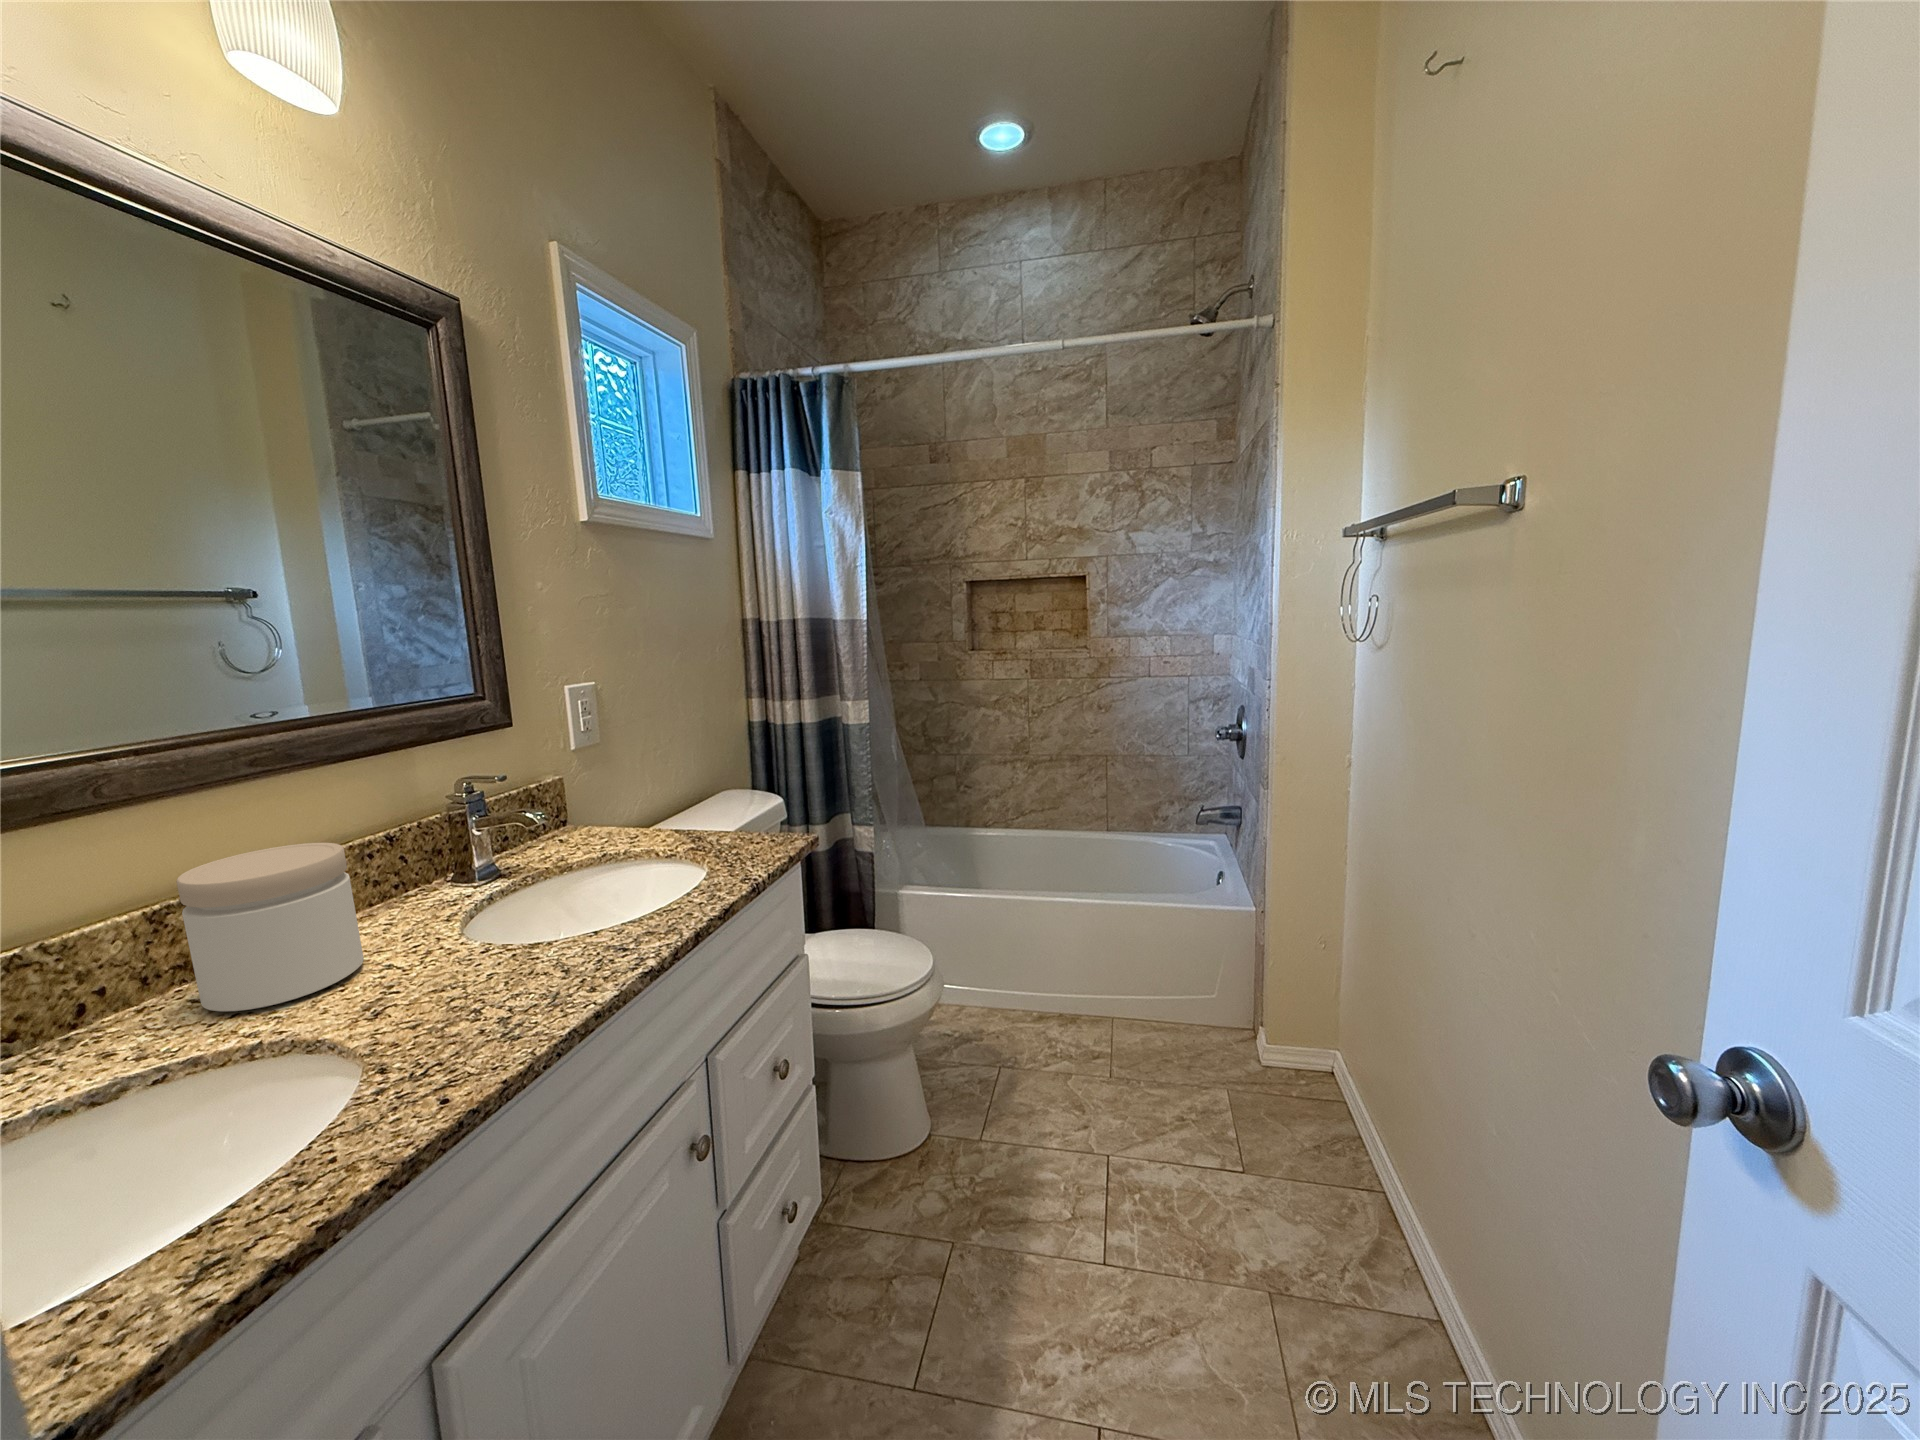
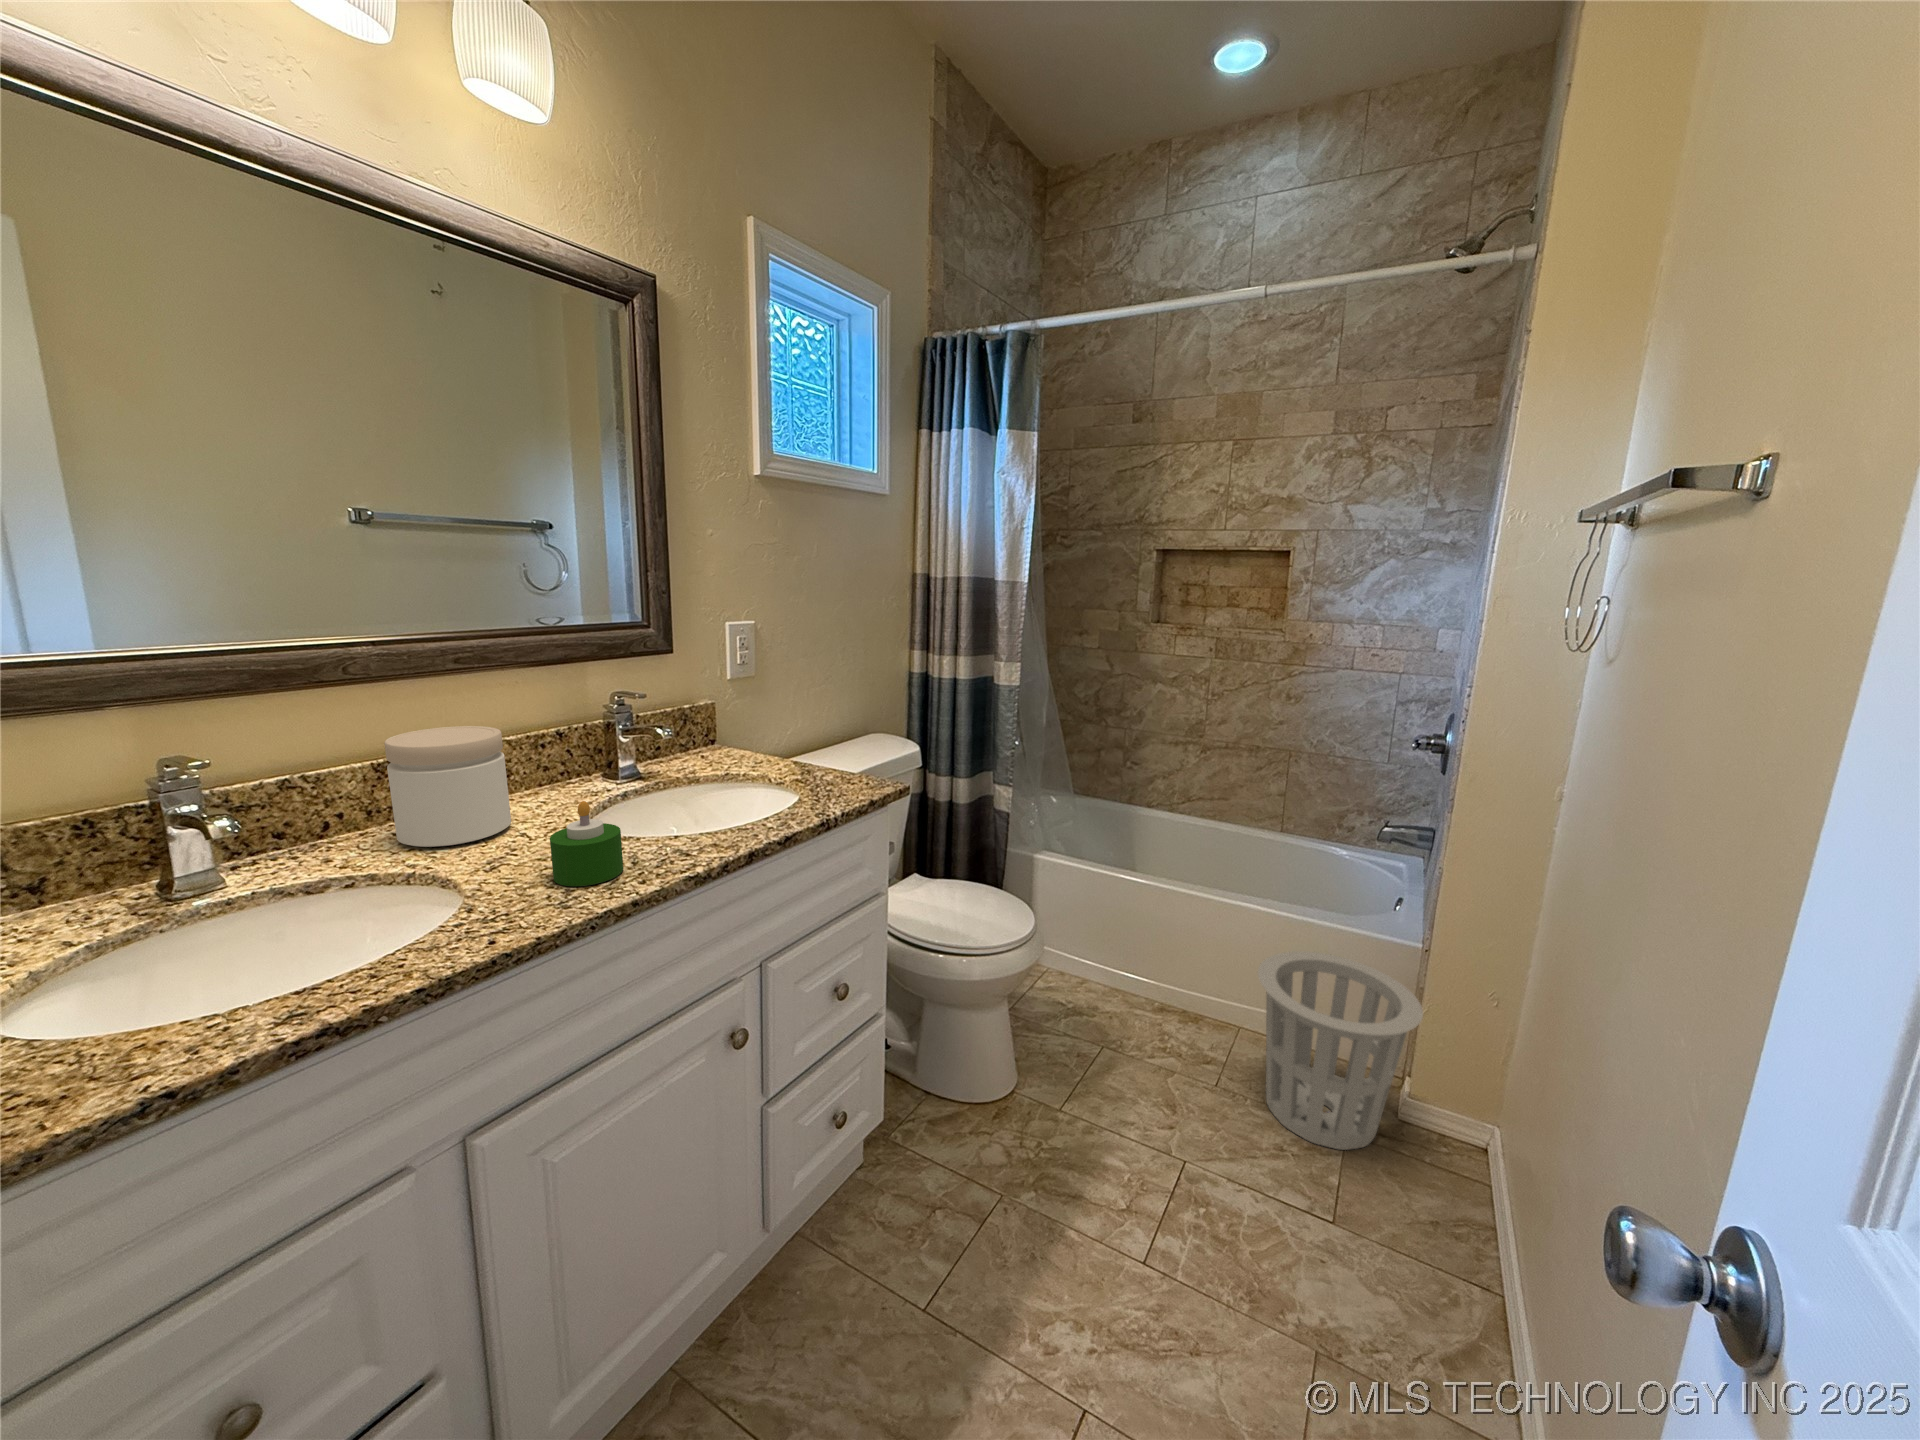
candle: none [465,908,558,1014] -> present [550,801,623,886]
waste basket: none [1137,932,1276,1105] -> present [1258,951,1423,1150]

